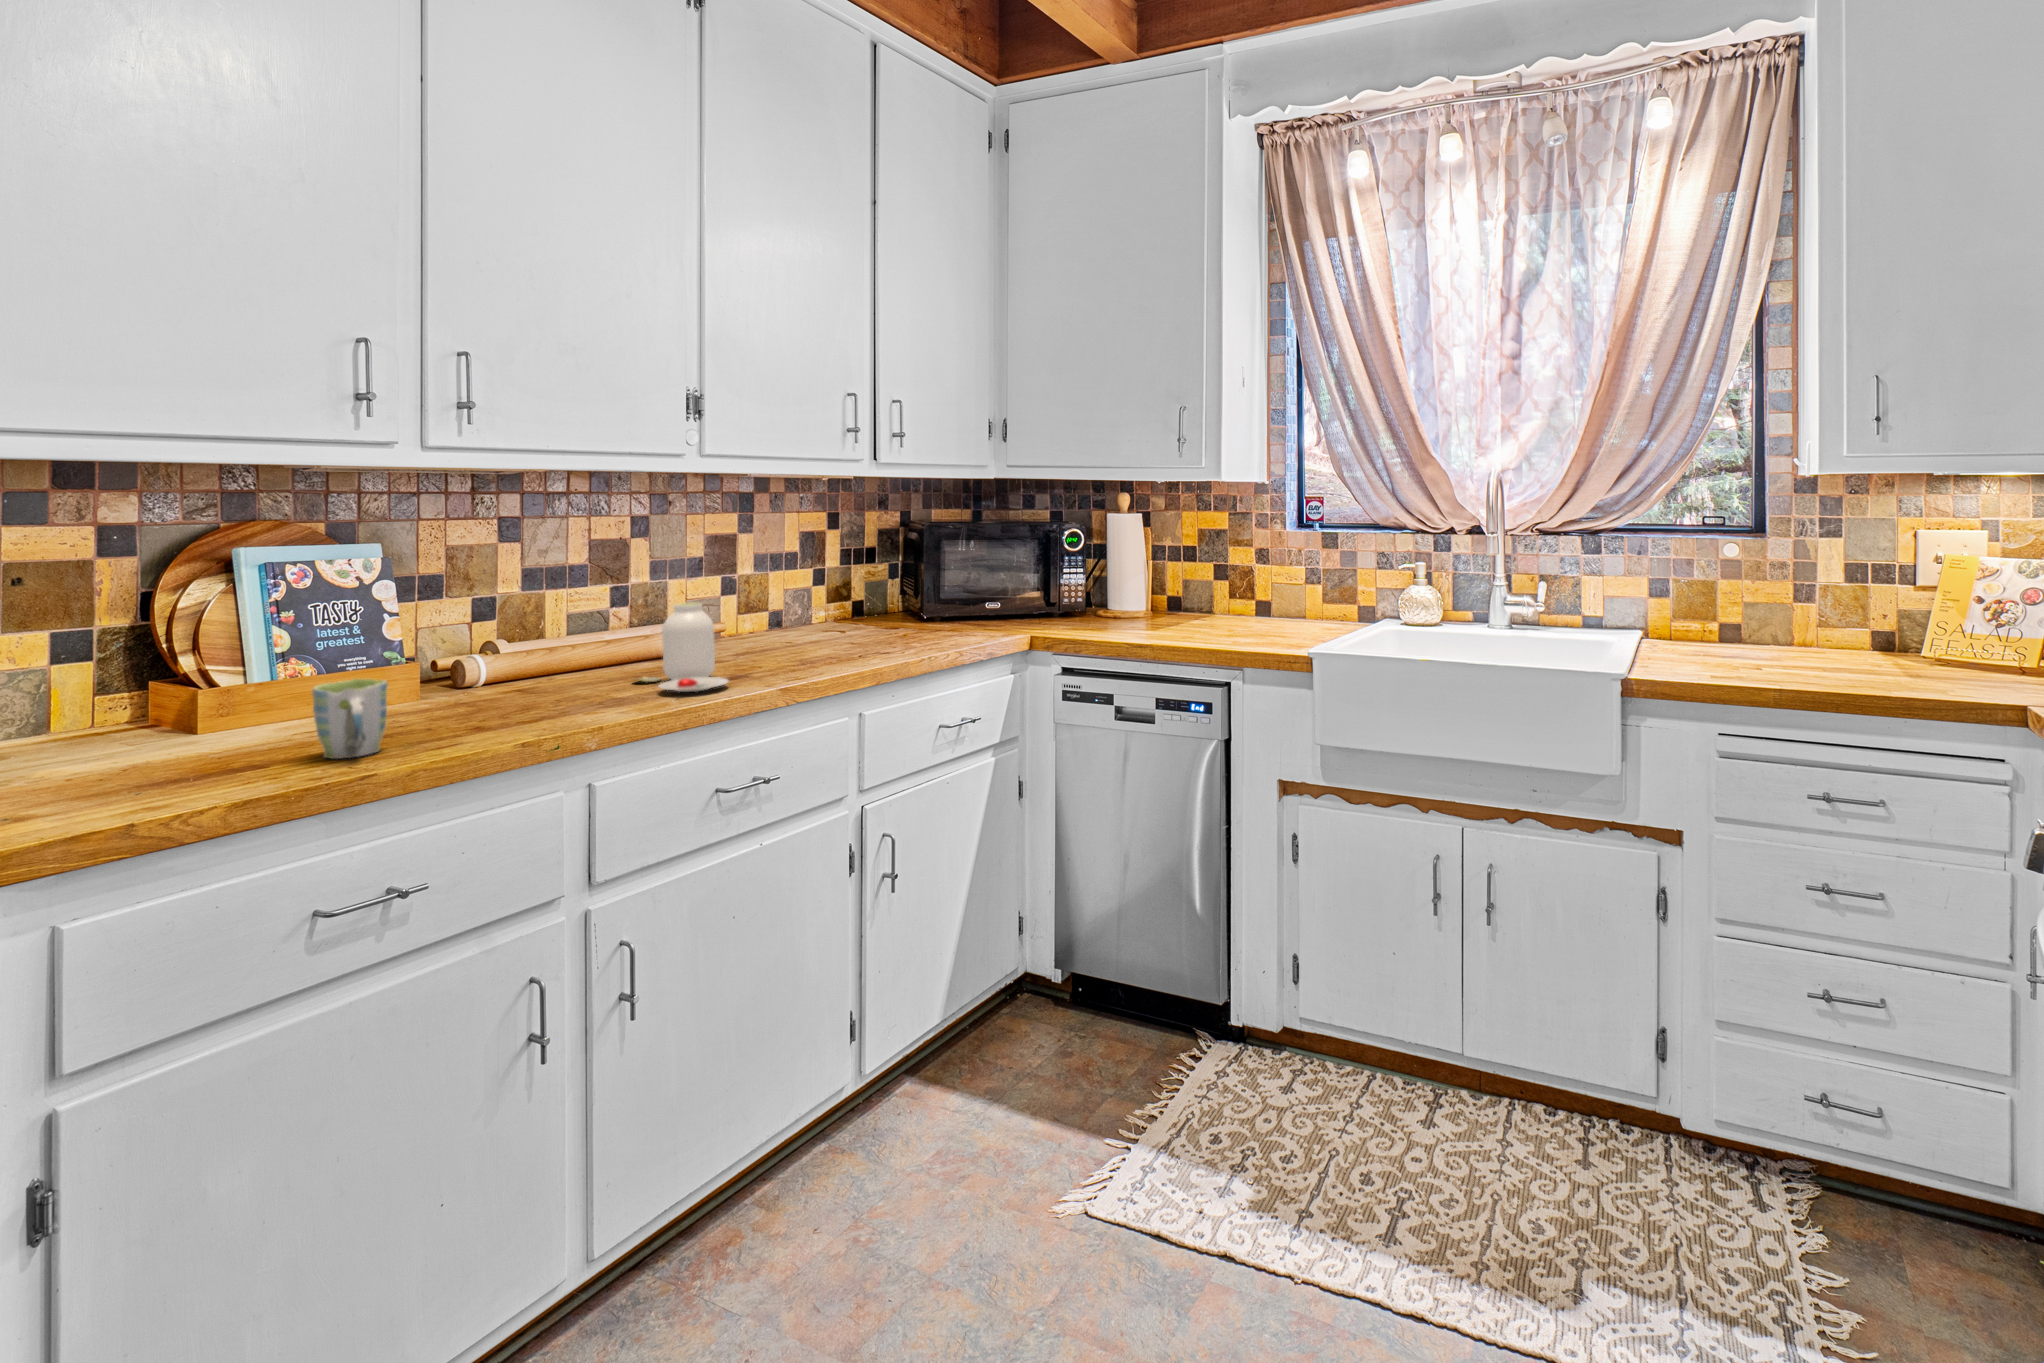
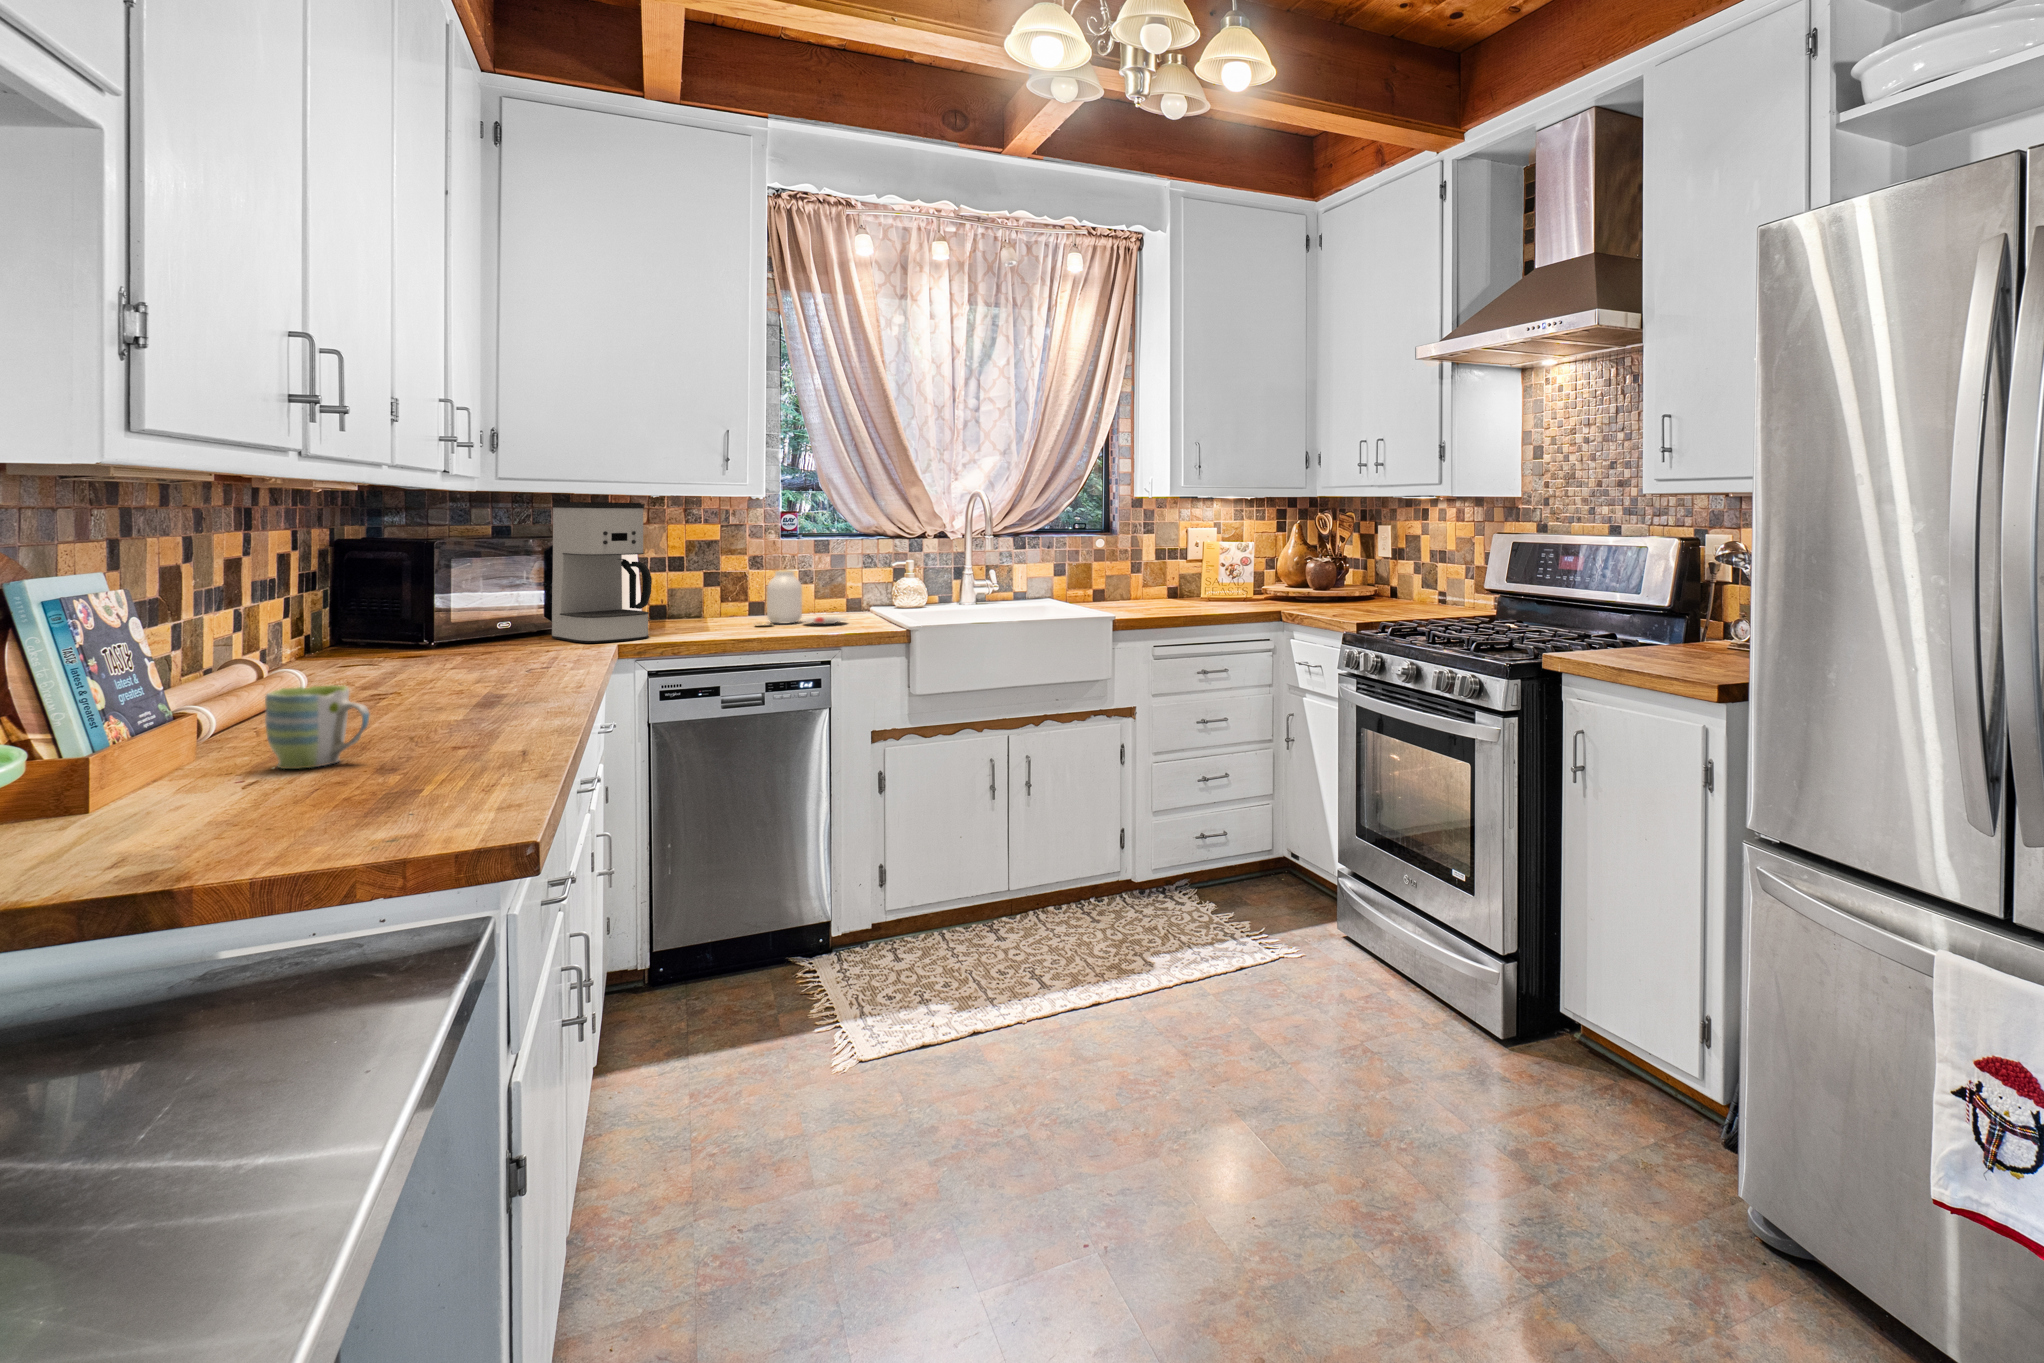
coffee maker: none [1002,493,1084,638] -> present [552,502,652,643]
jar: present [636,603,728,692] -> present [754,571,845,625]

